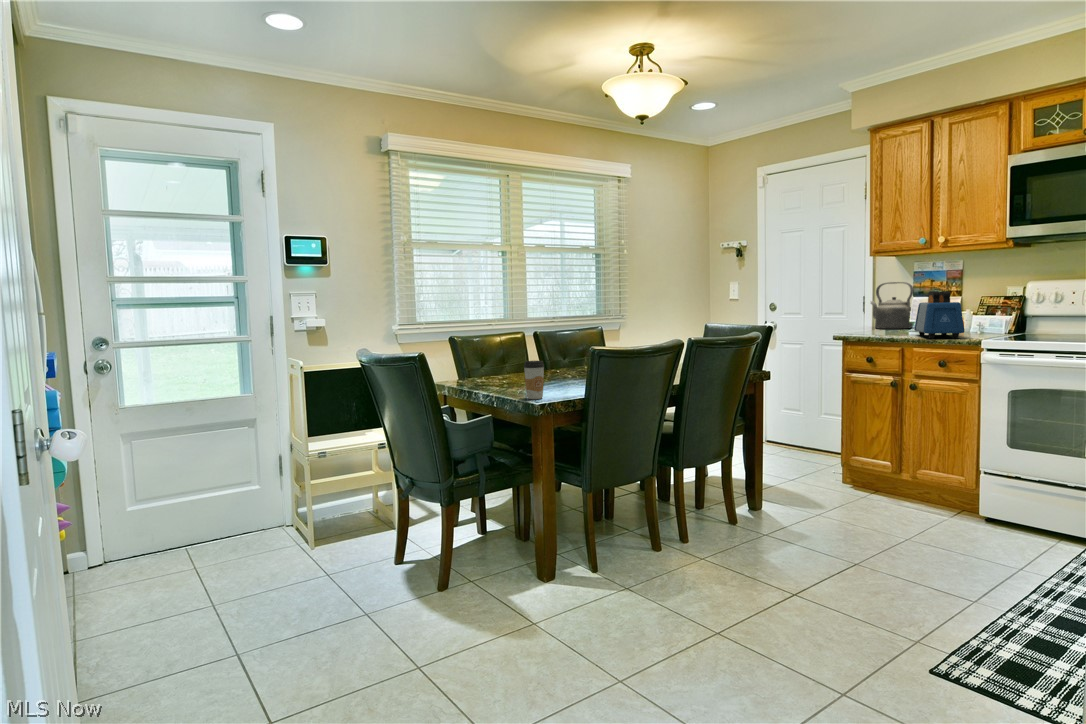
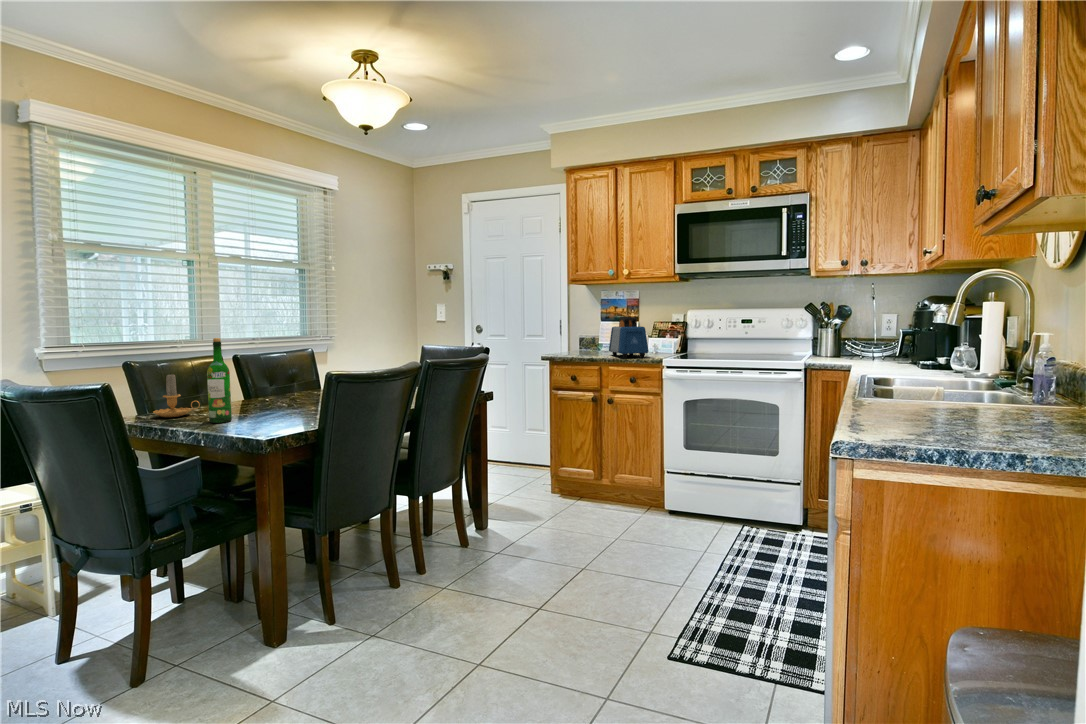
kettle: present [871,282,913,329] -> none [568,308,603,350]
wine bottle: none [504,318,522,388] -> present [207,338,232,423]
candle: none [469,346,502,382] -> present [153,374,200,417]
coffee cup: present [524,361,544,399] -> none [242,388,269,435]

